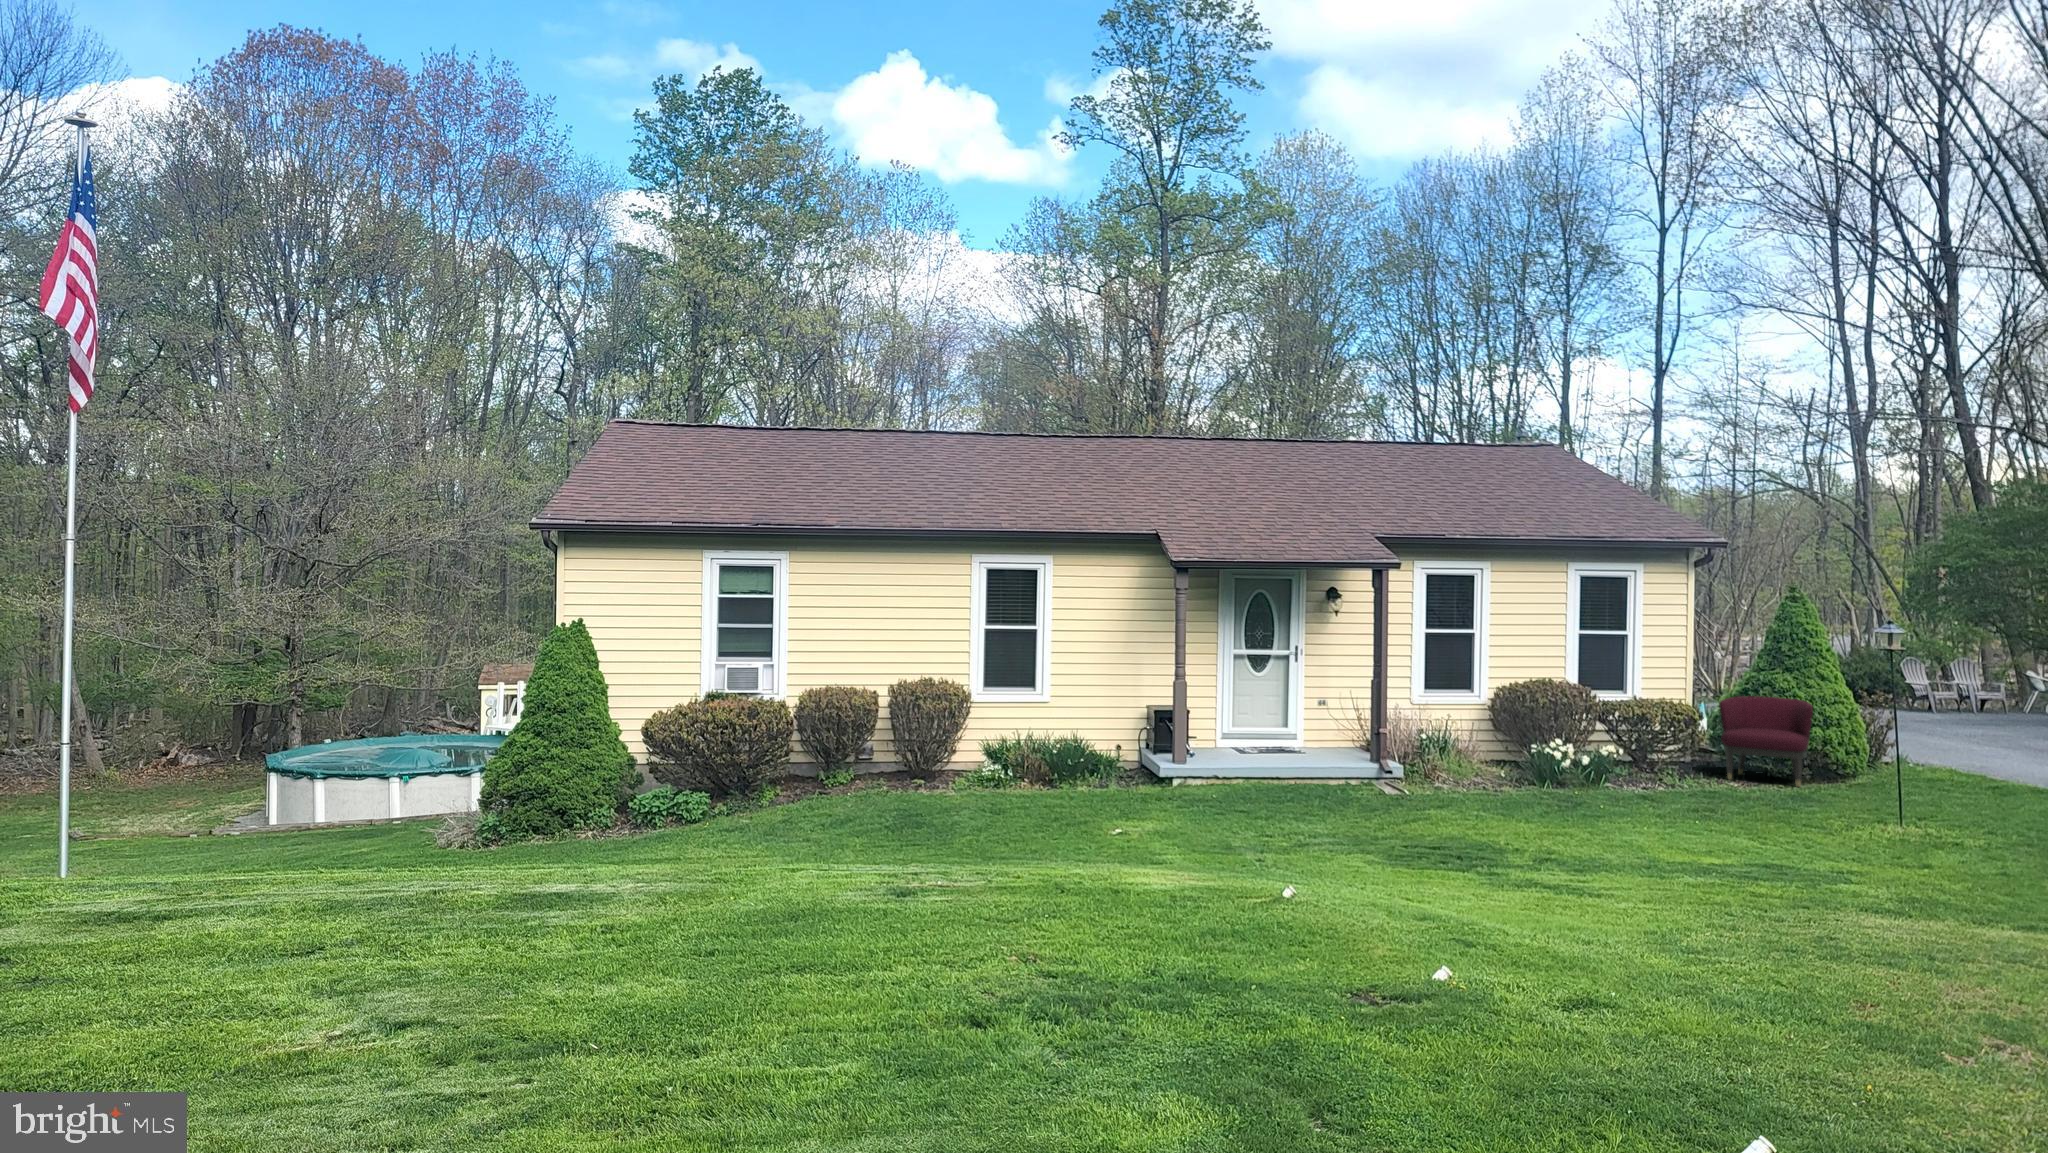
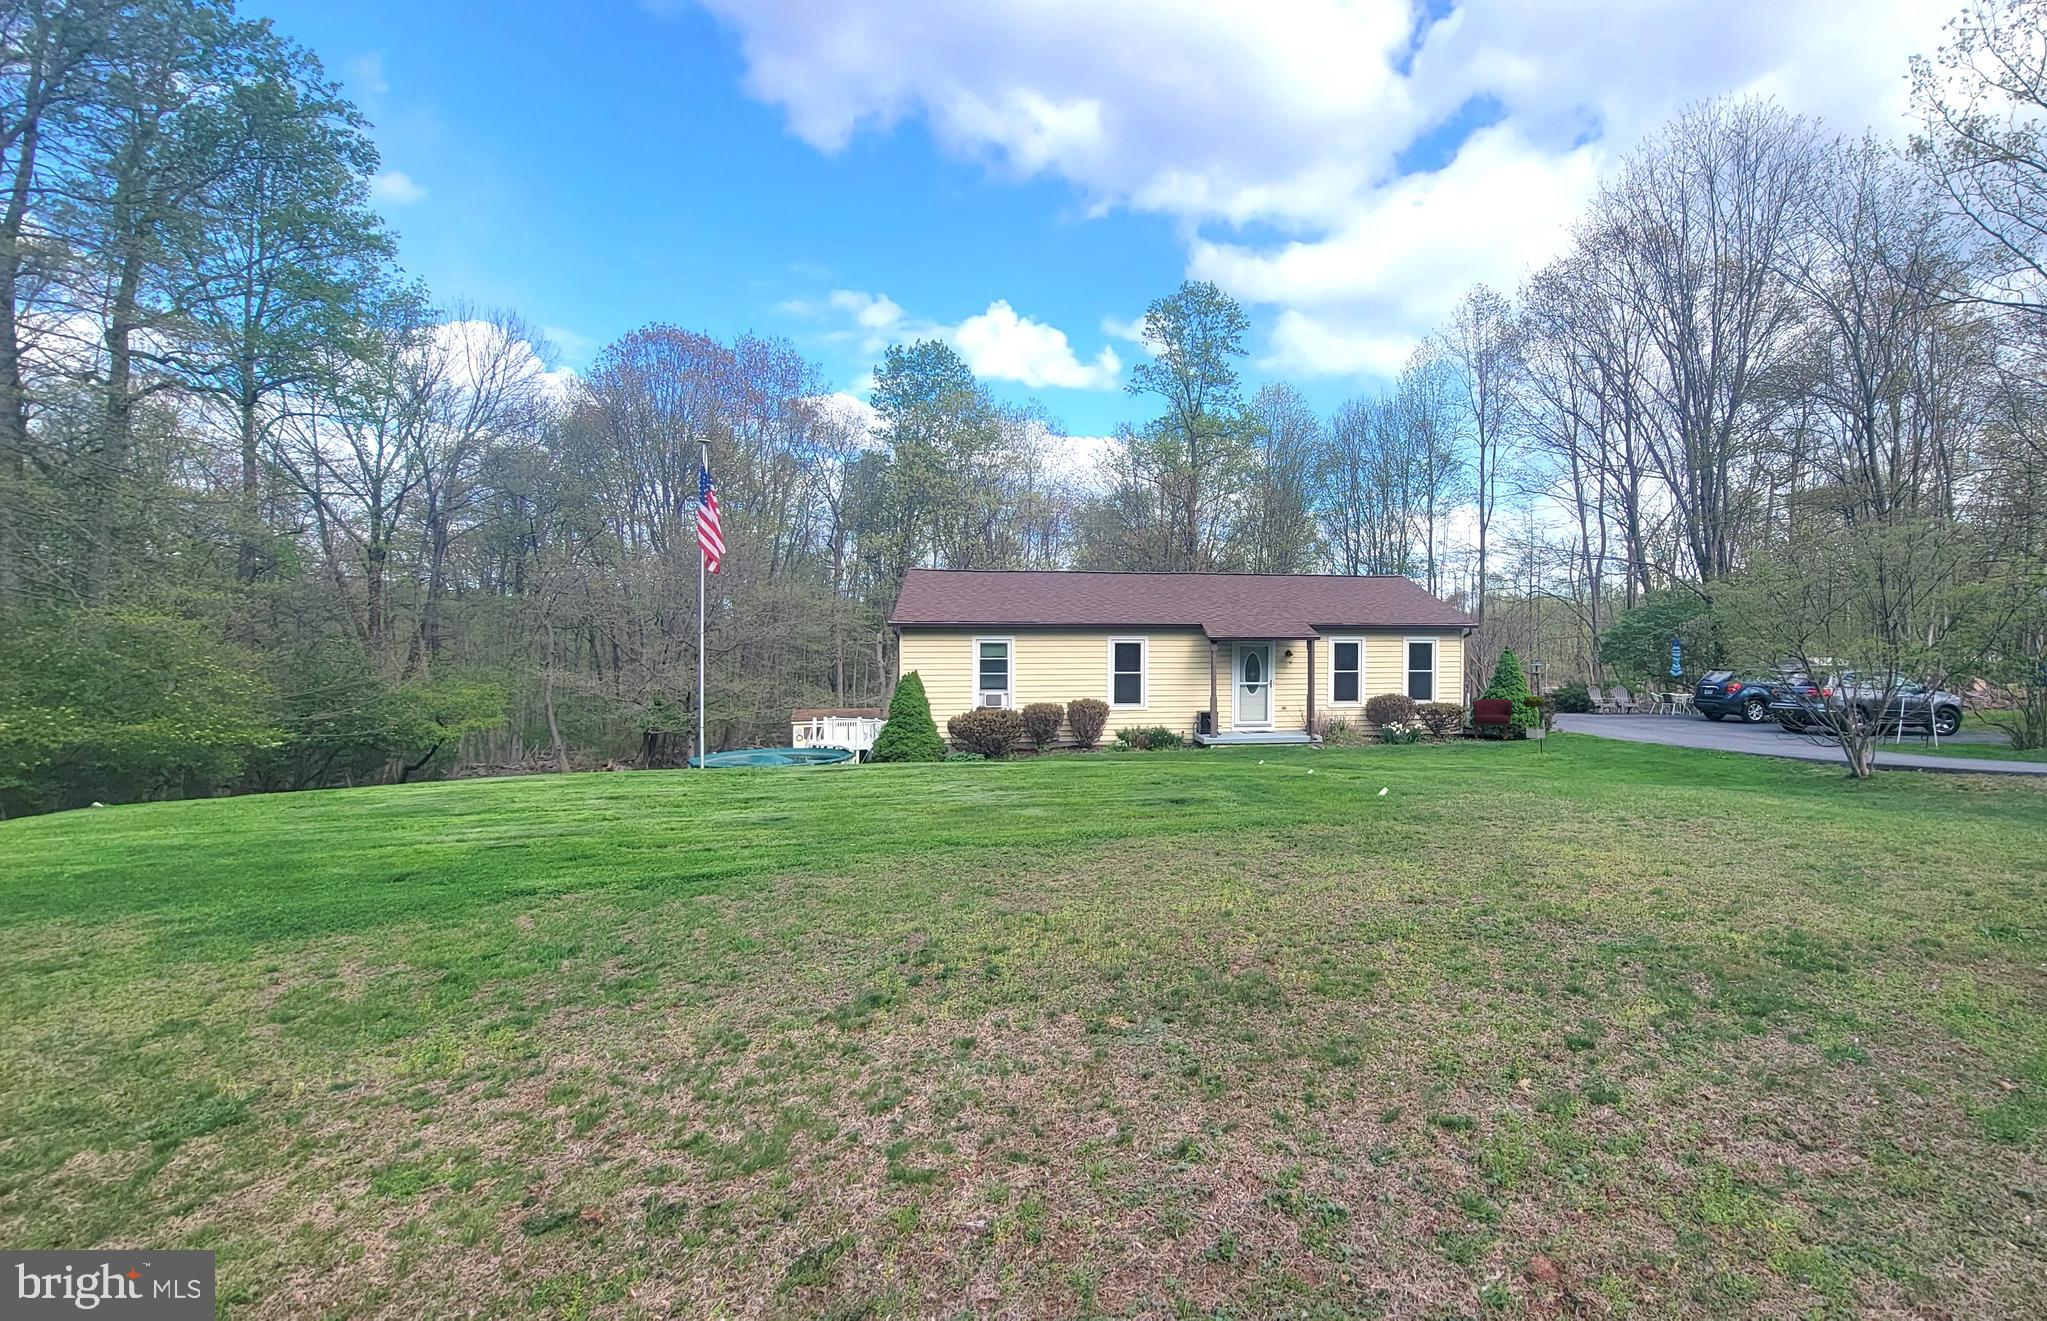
potted tree: none [1834,692,1888,786] -> present [1523,696,1545,739]

